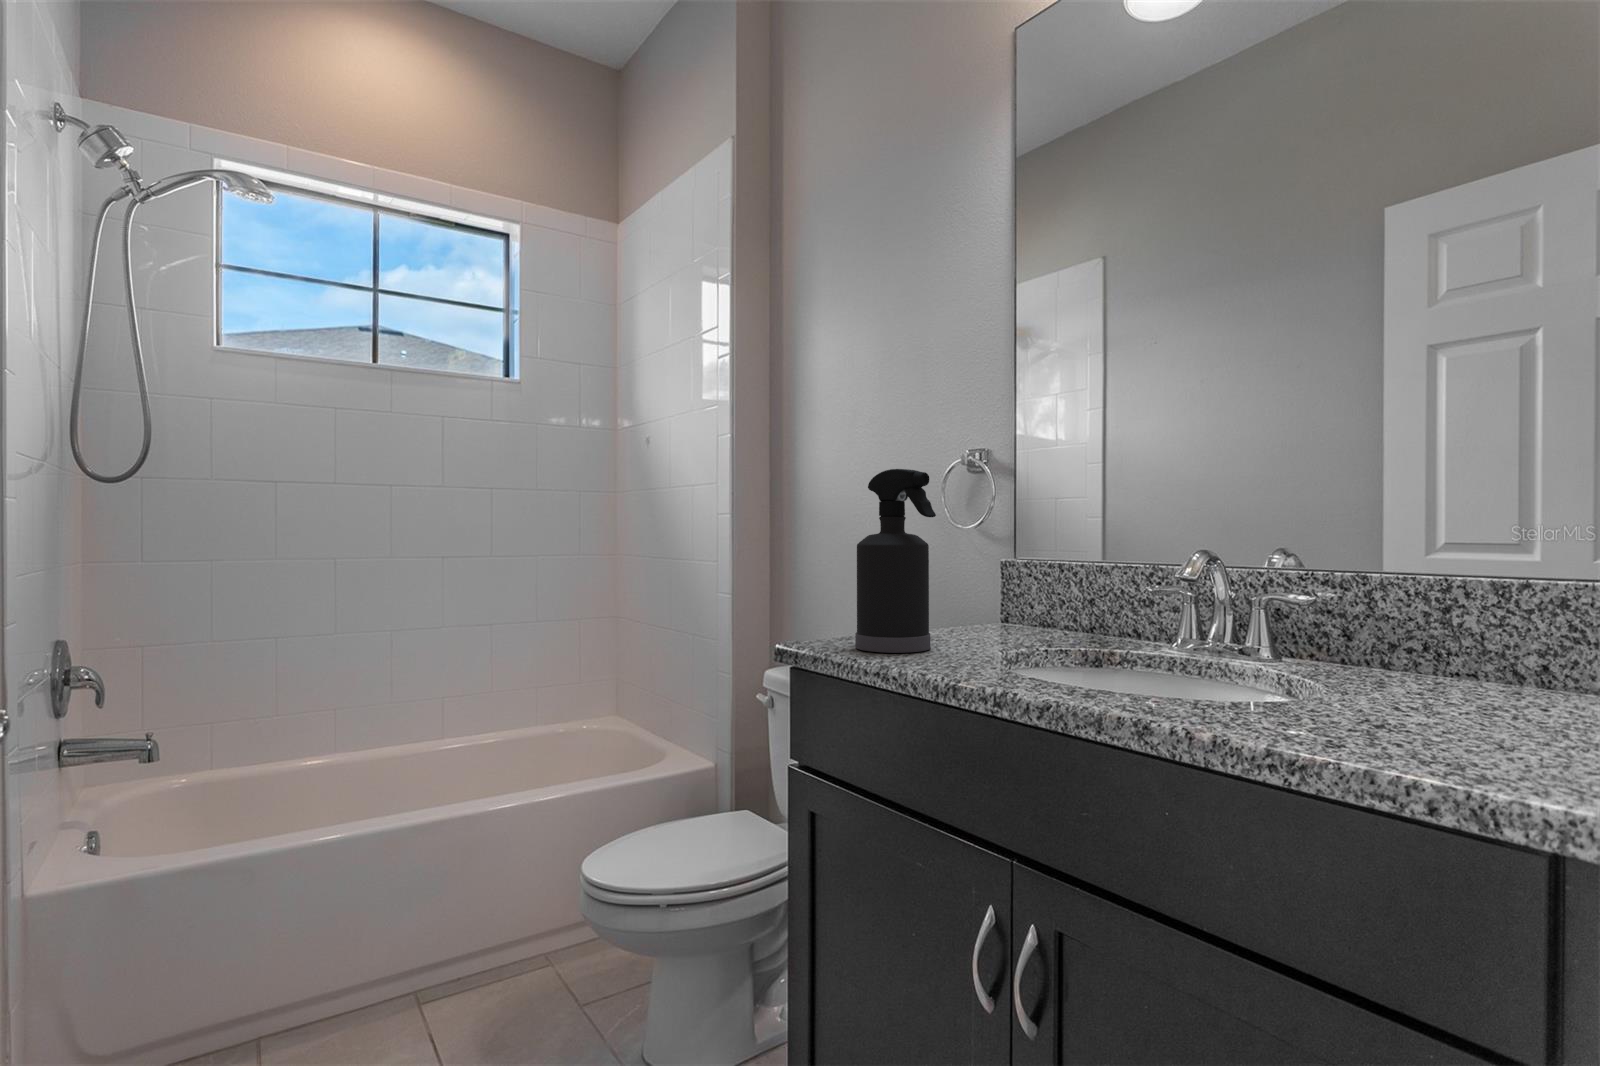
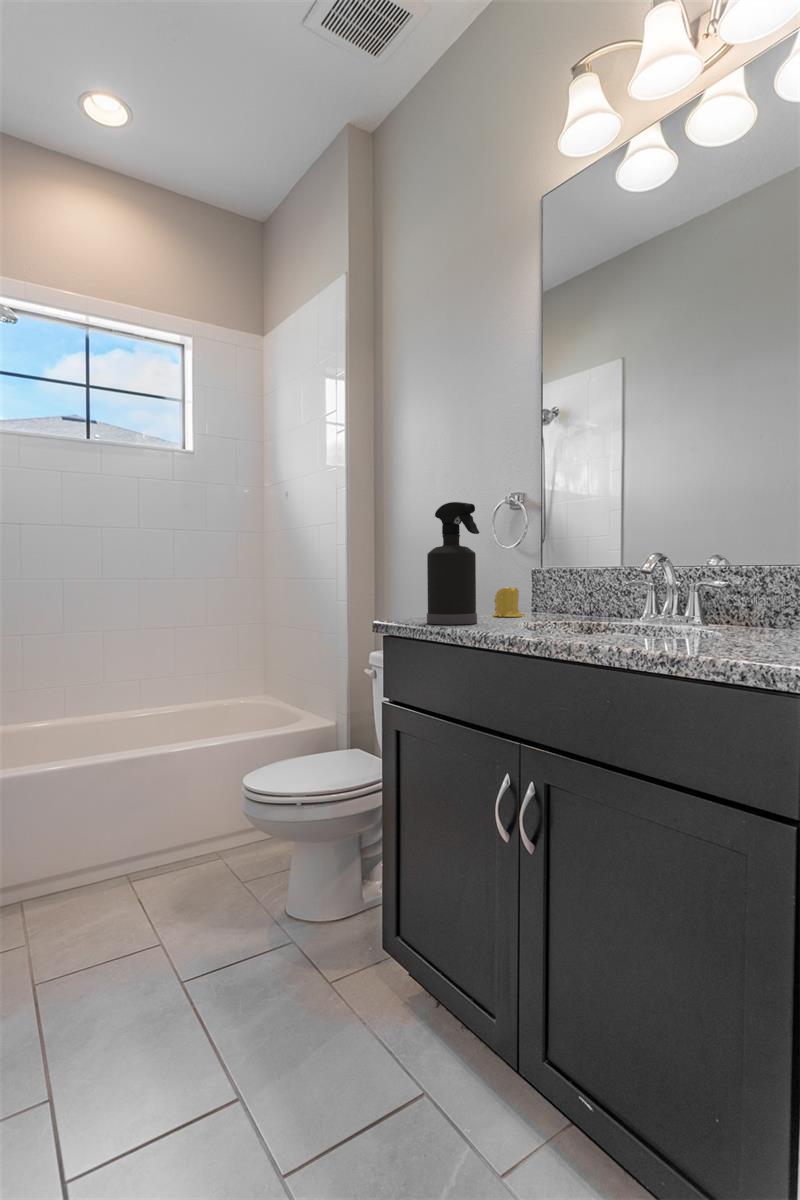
candle: none [945,585,994,632] -> present [492,587,525,617]

